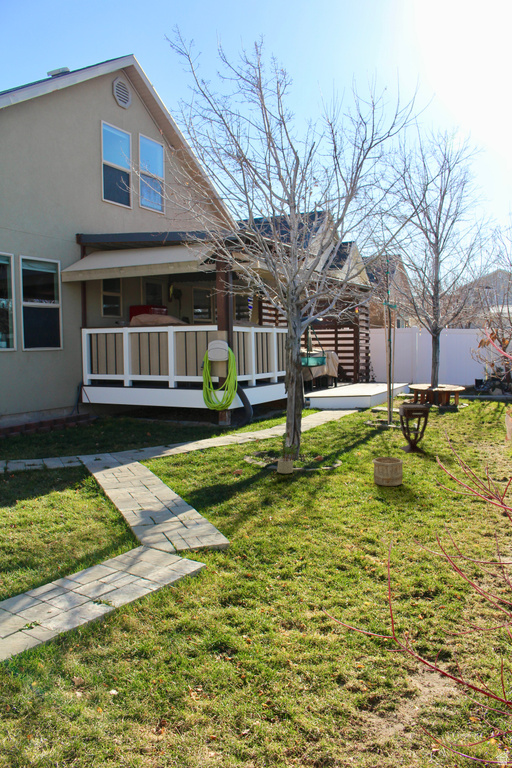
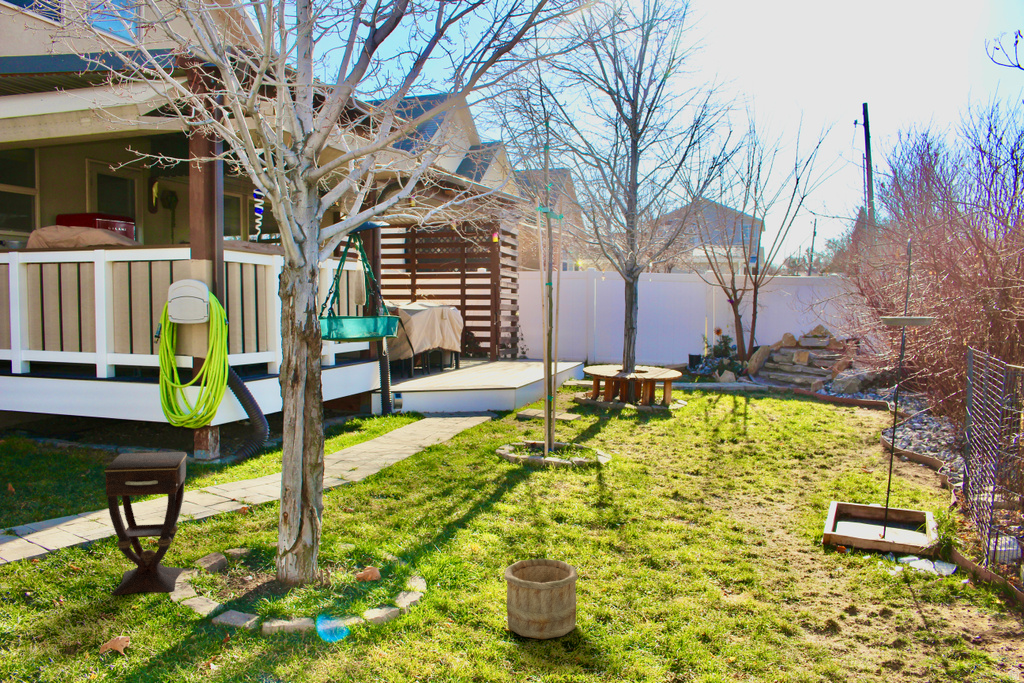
side table: present [399,405,429,453] -> present [104,452,187,595]
potted plant: present [277,433,297,473] -> none [273,502,327,605]

